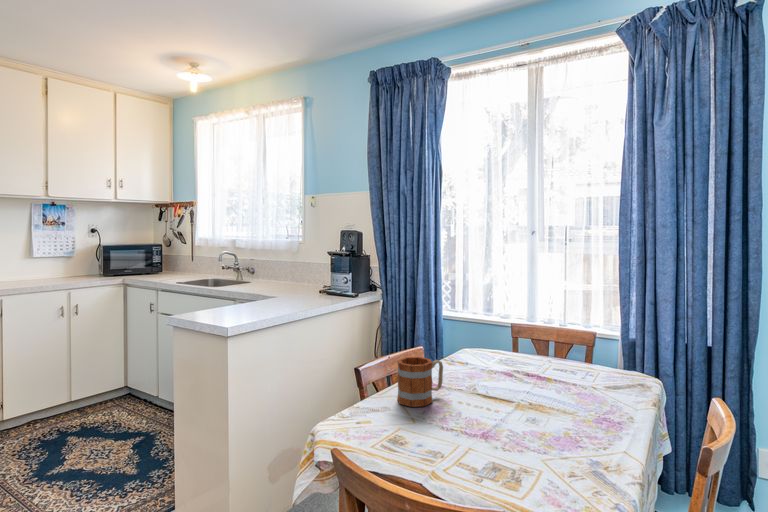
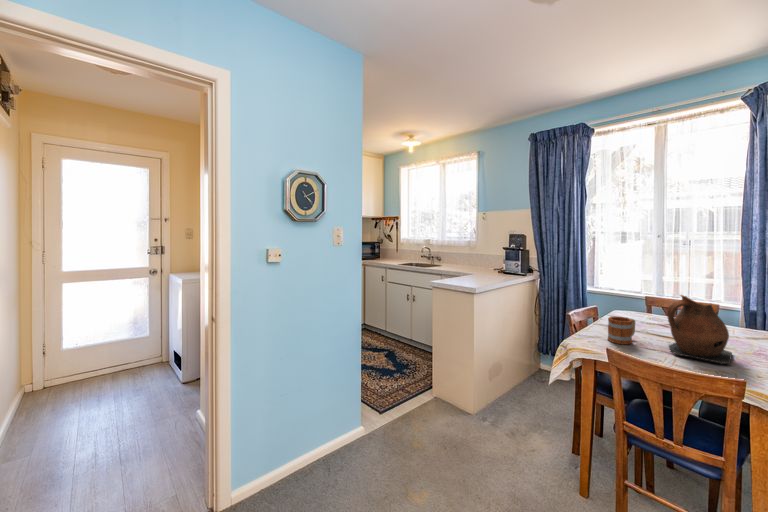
ceramic pitcher: none [471,315,568,437] -> present [667,295,732,365]

